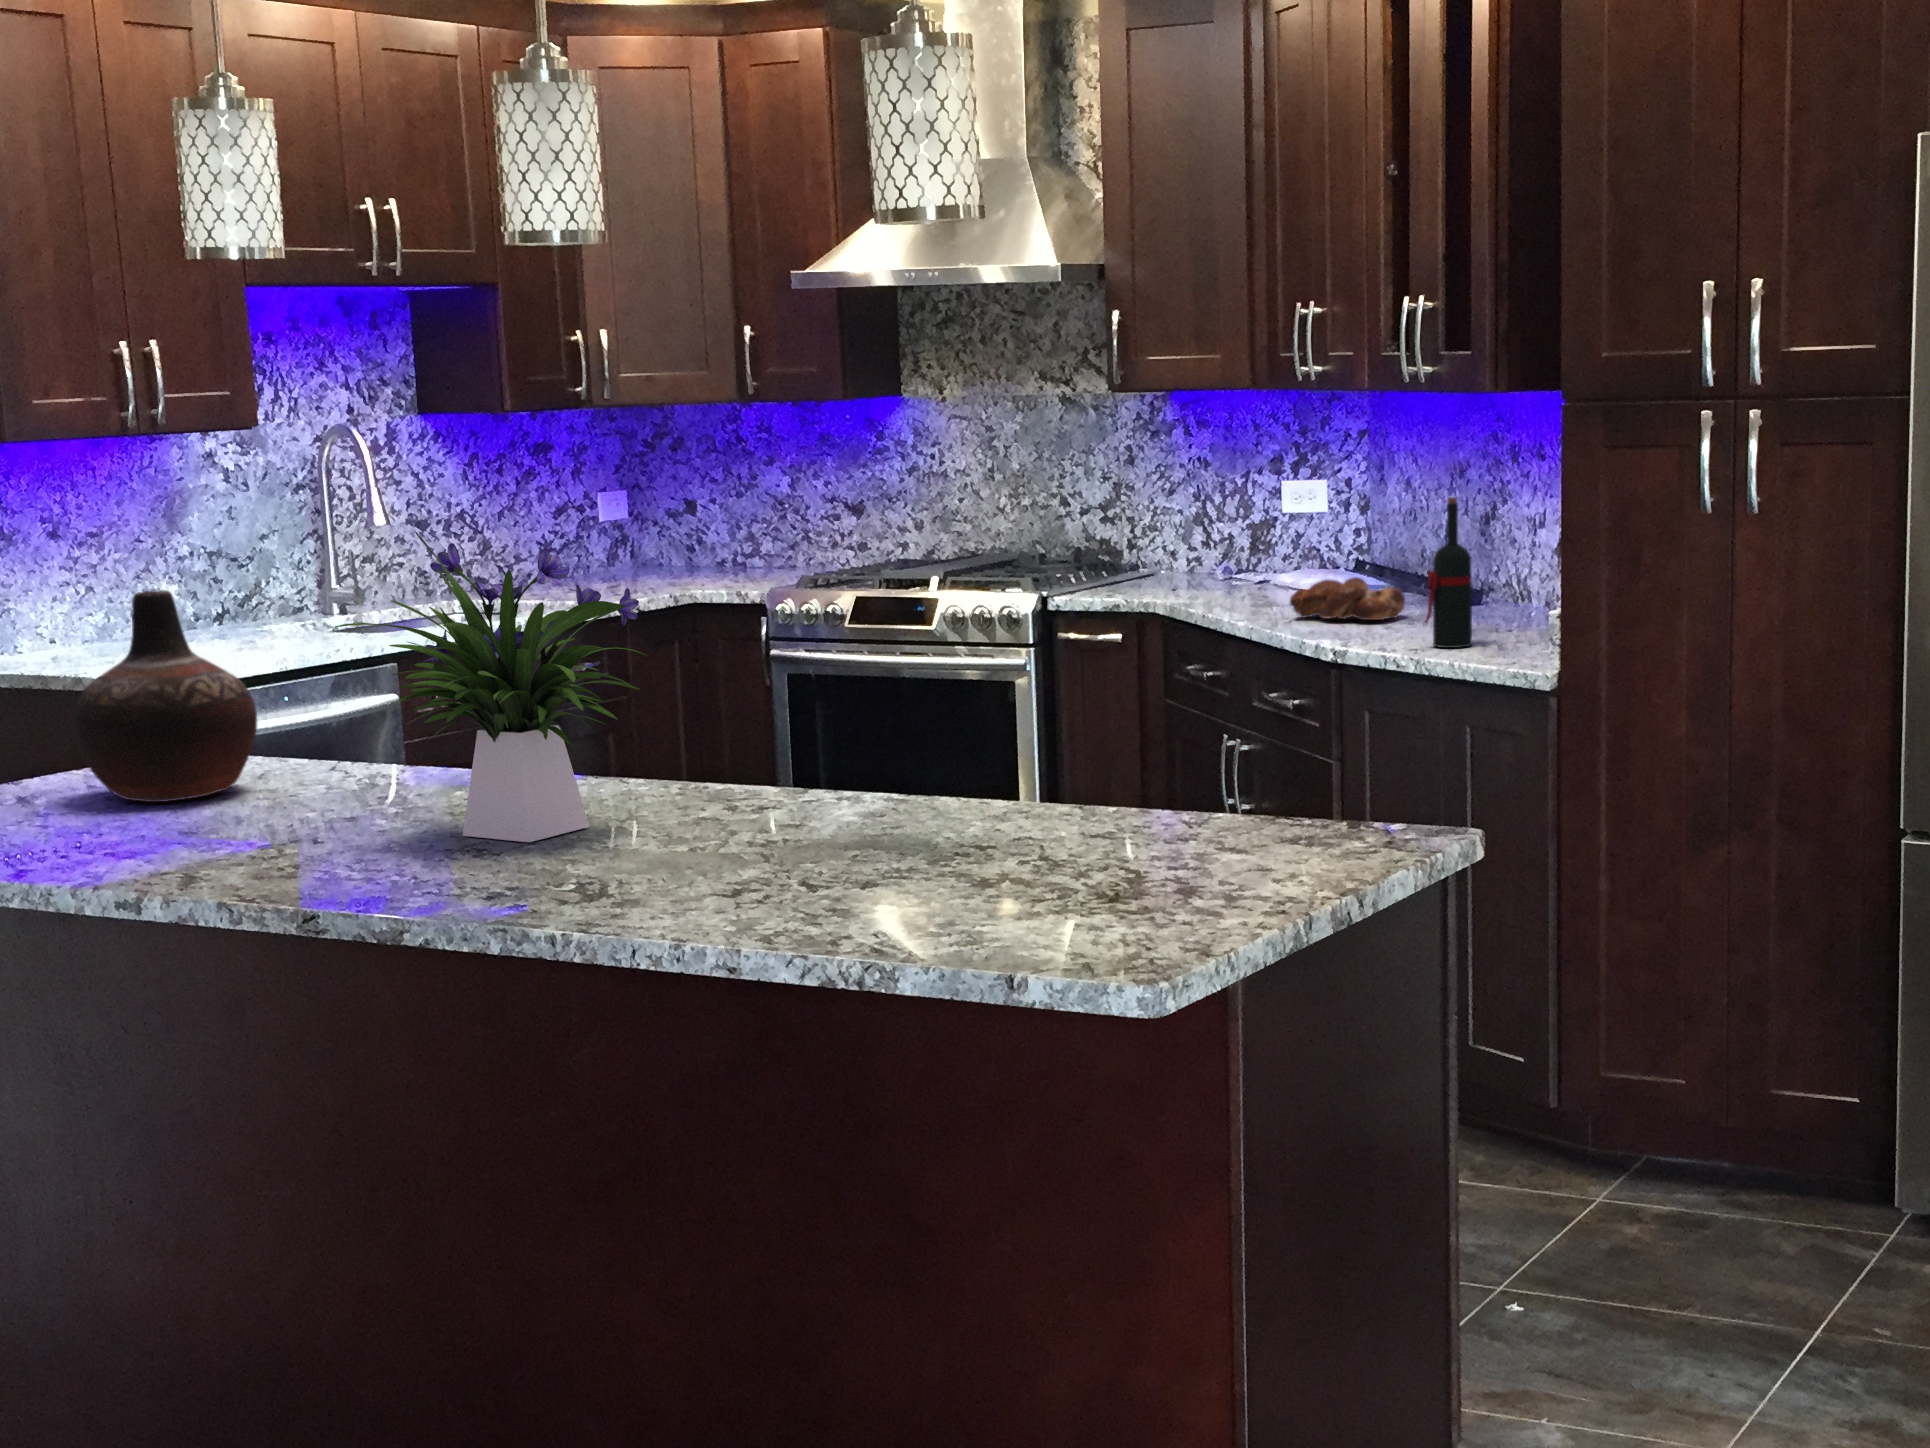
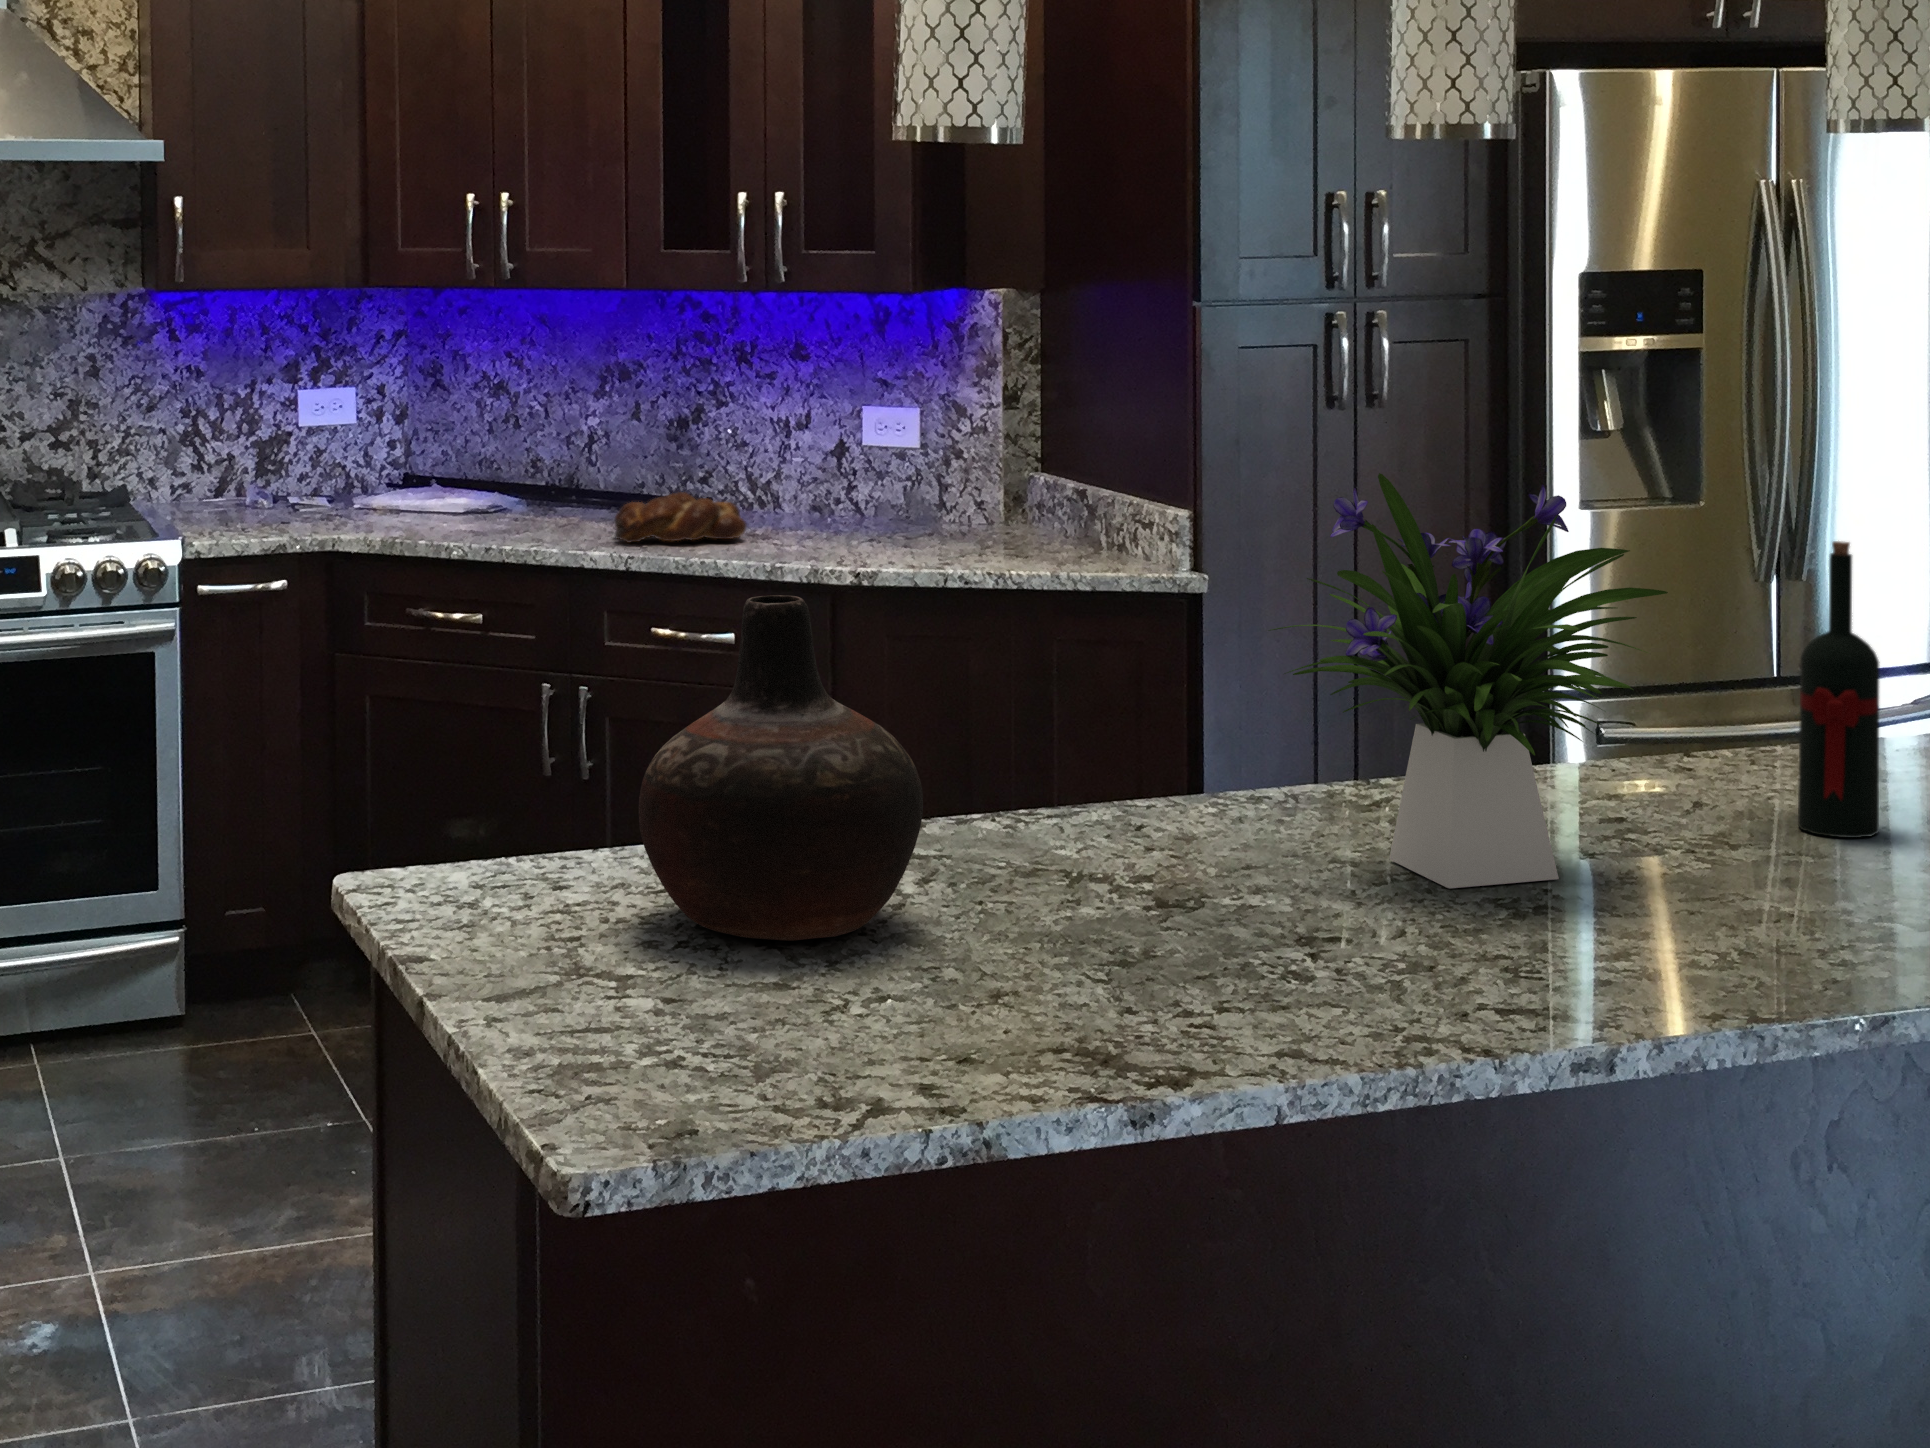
wine bottle: present [1425,497,1472,648] -> present [1798,541,1879,838]

